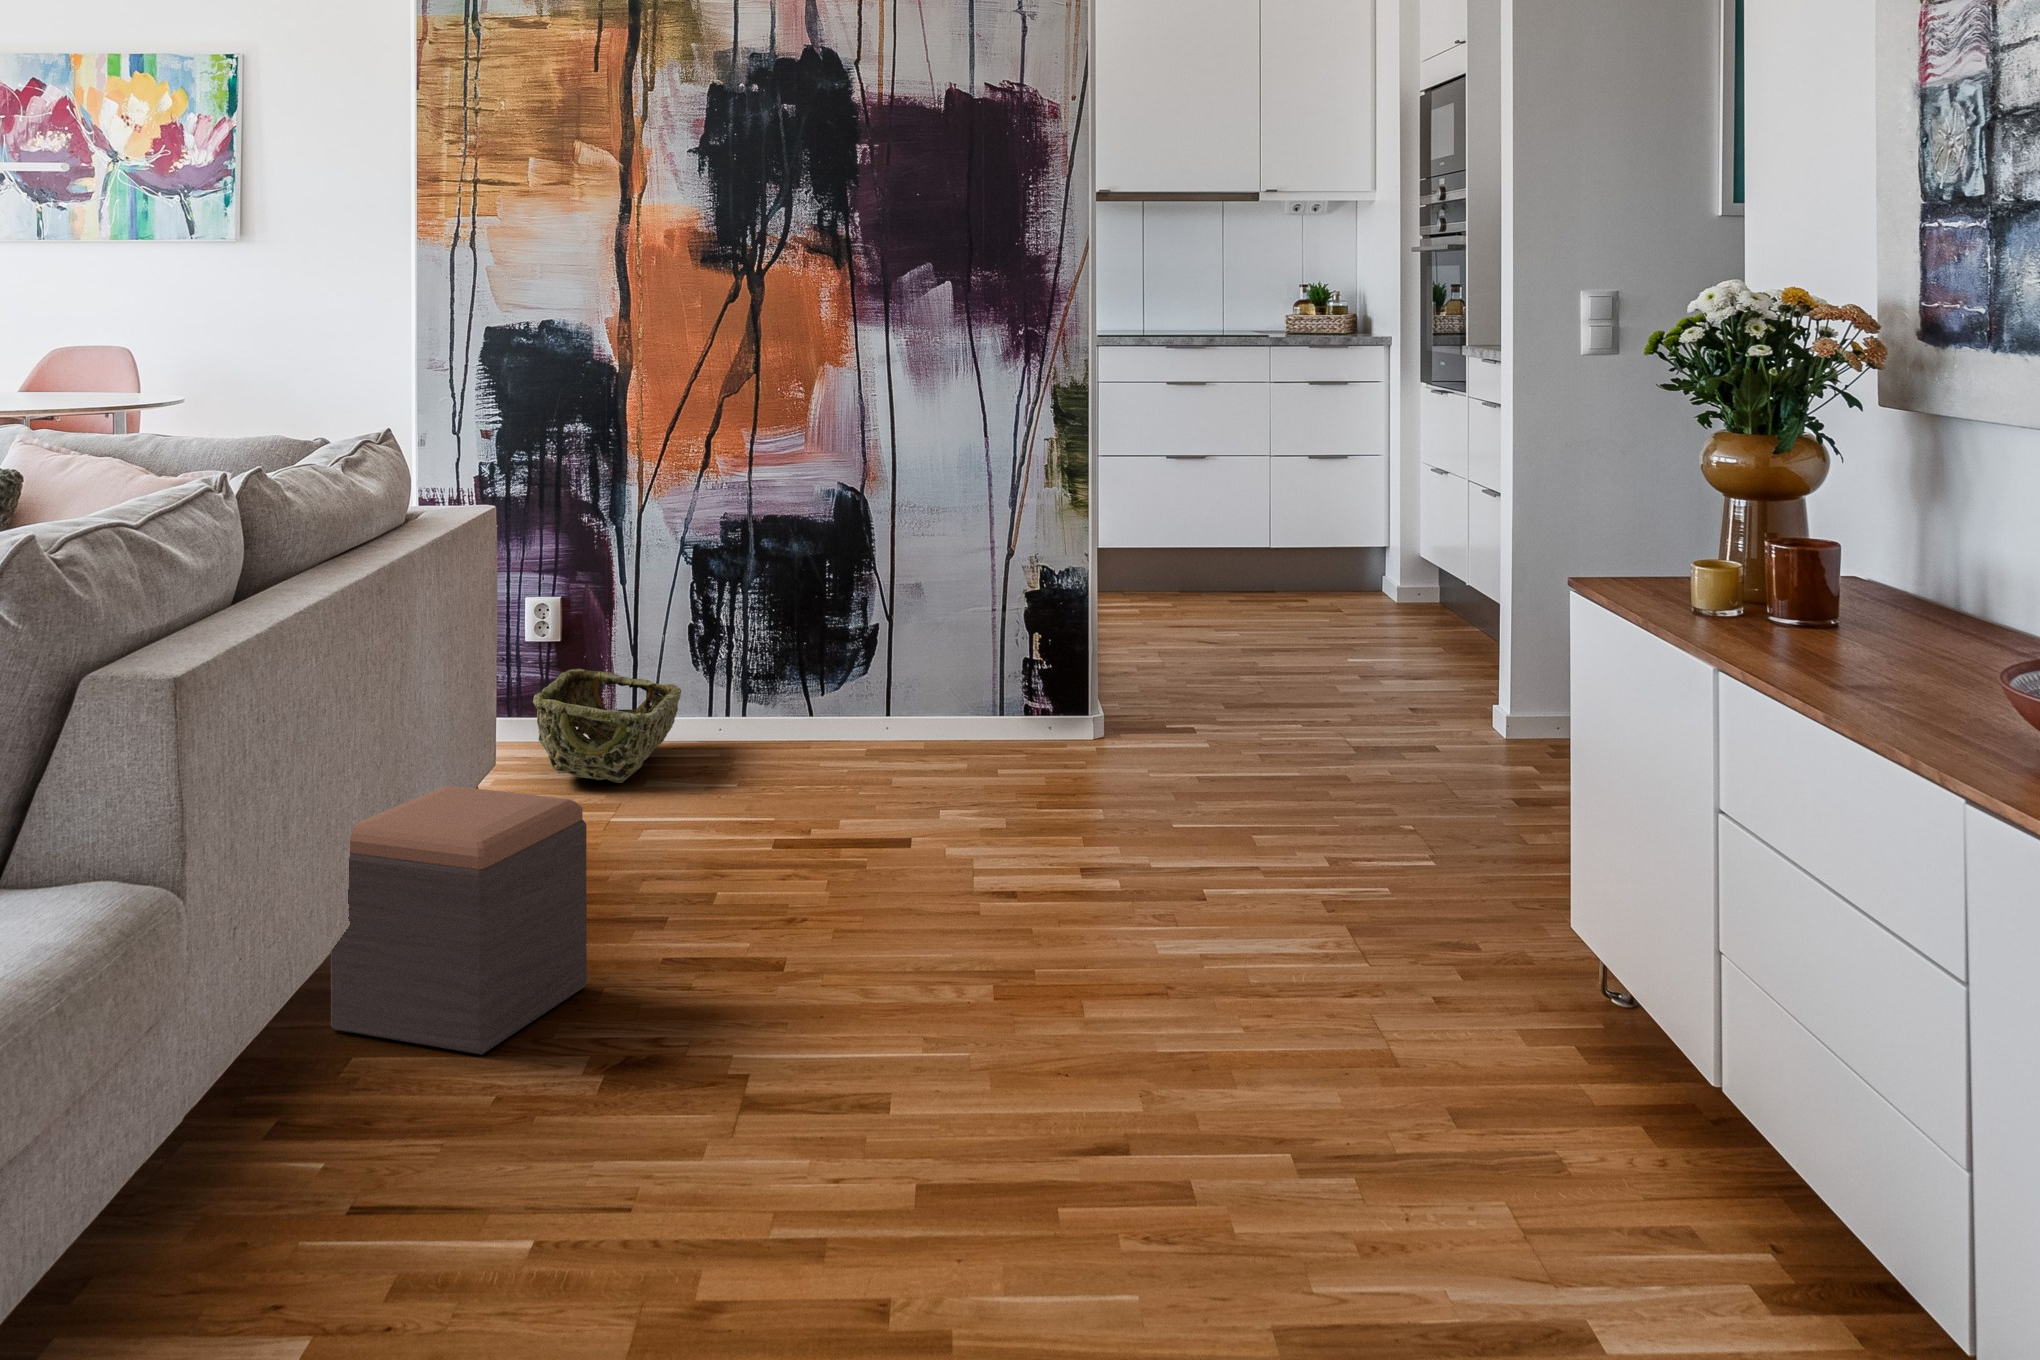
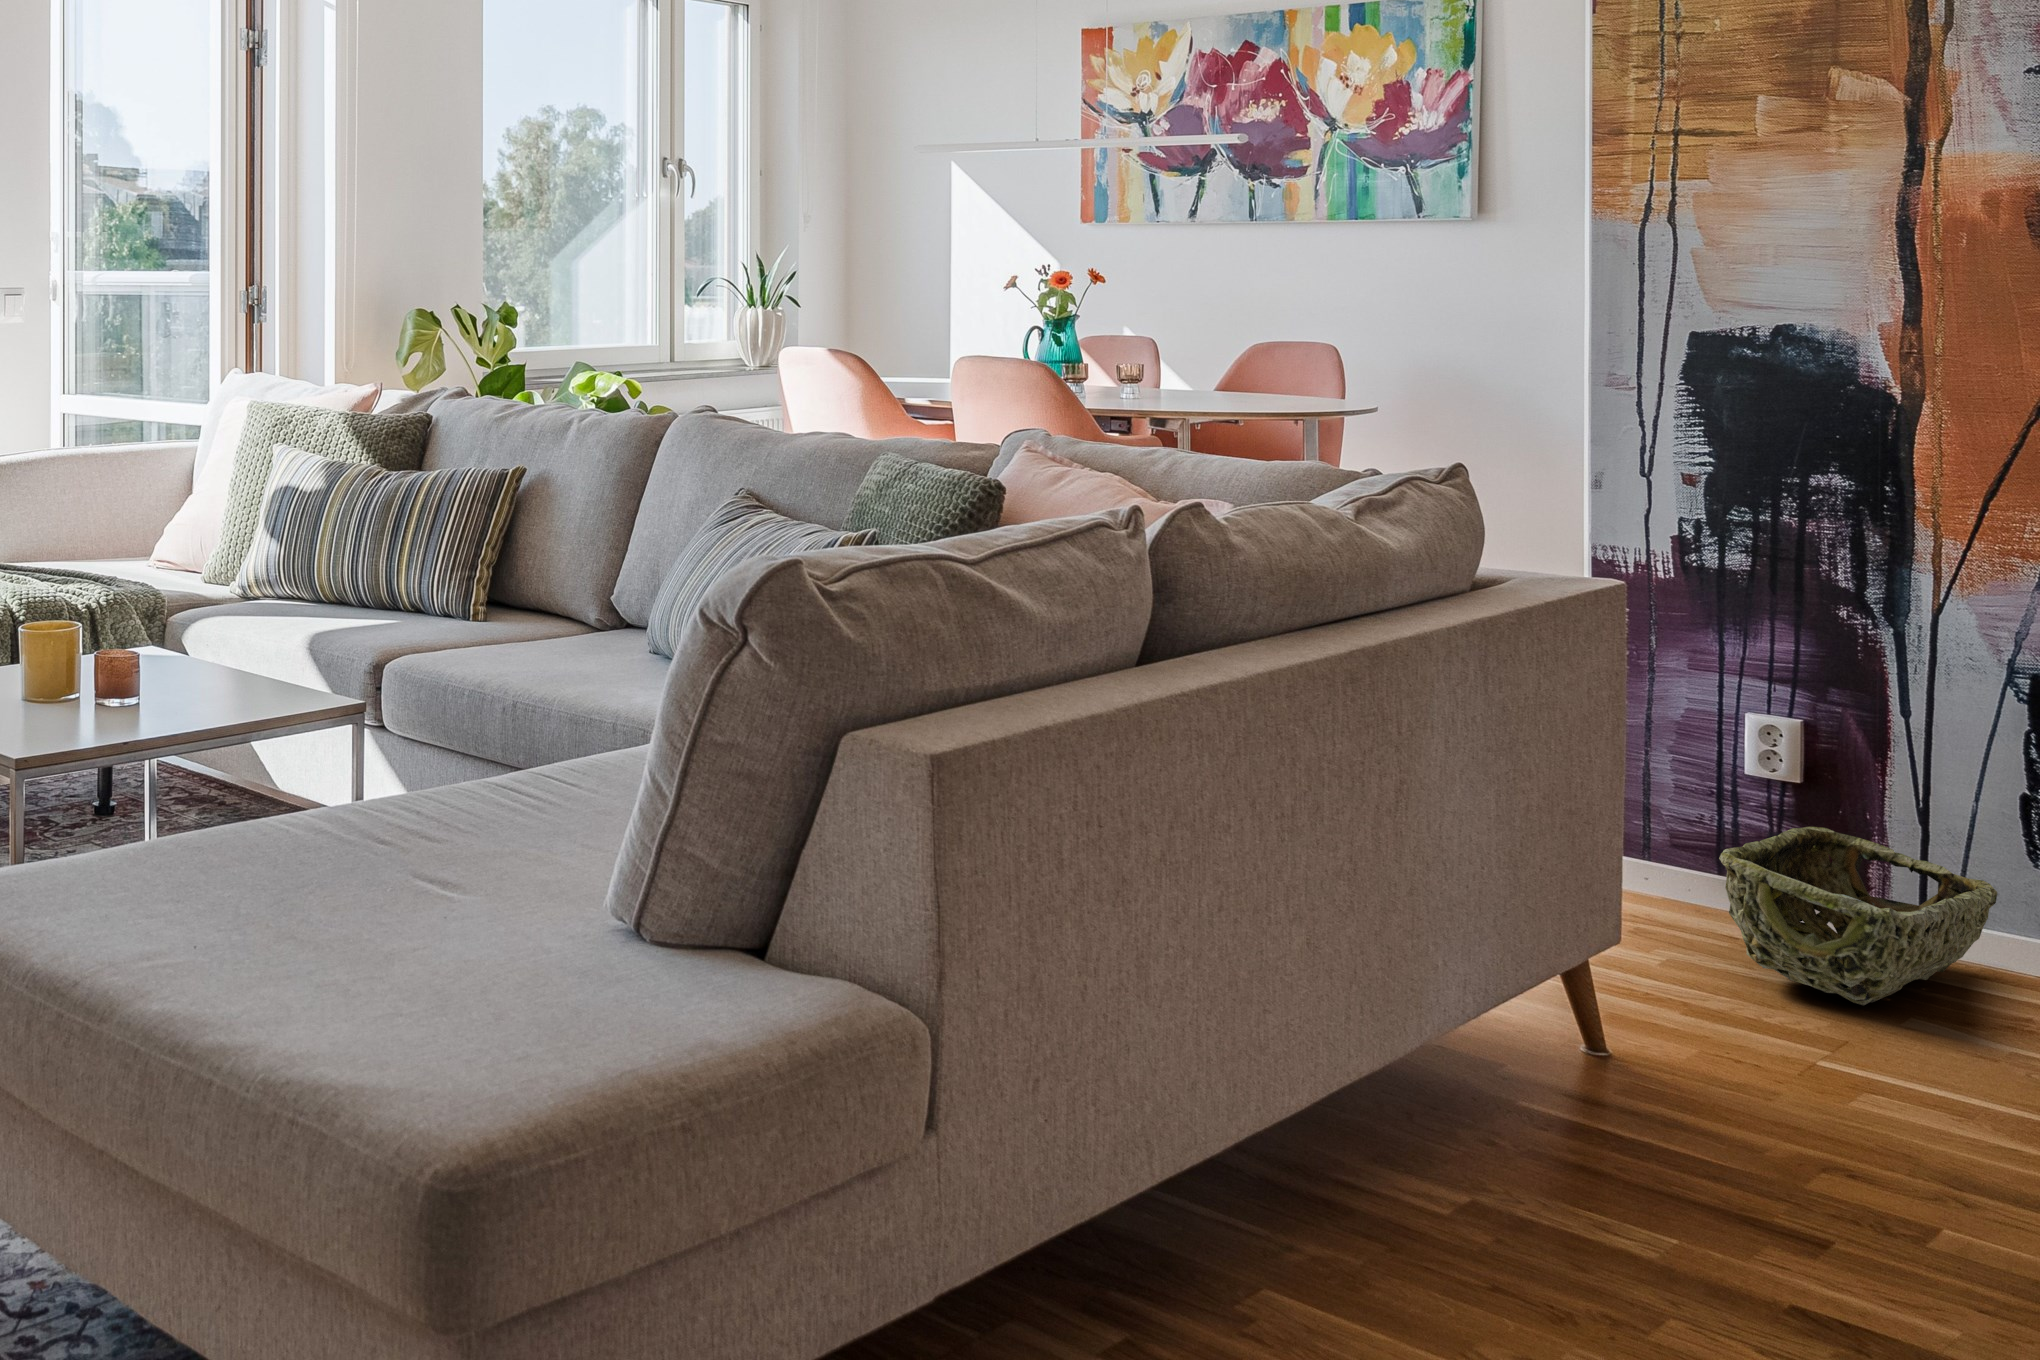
footstool: present [331,786,587,1055] -> none [1285,931,1646,1292]

